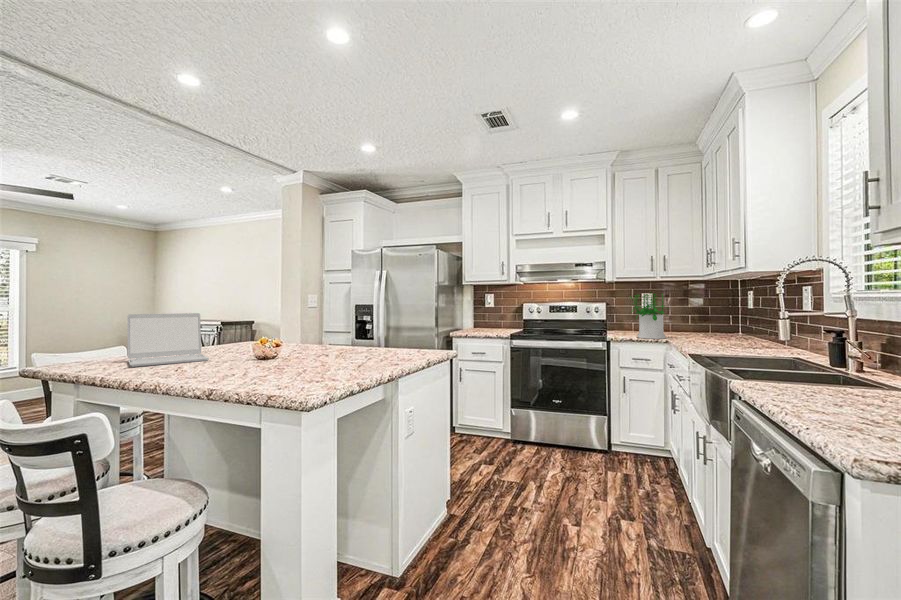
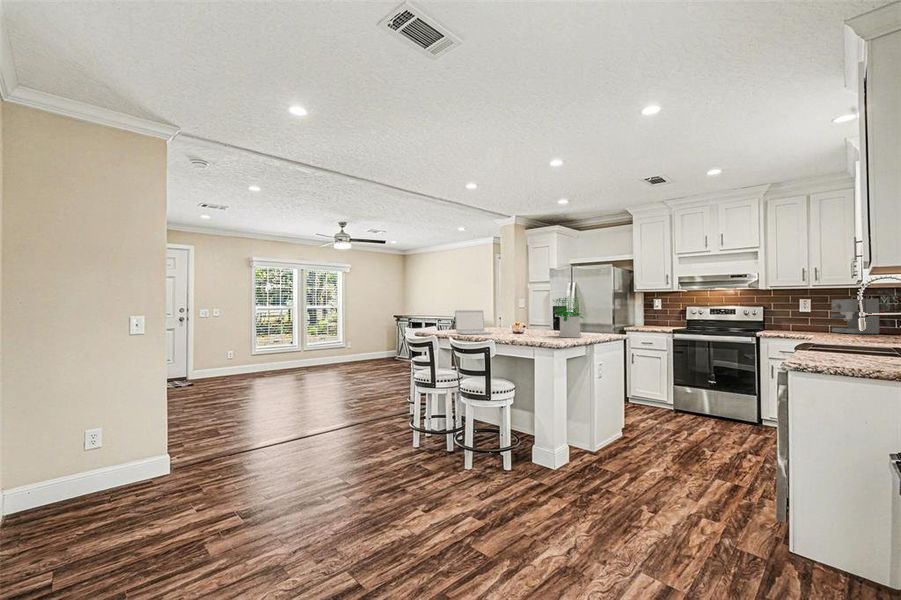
potted plant: present [631,292,665,339] -> present [553,298,583,337]
coffee maker: none [674,293,720,334] -> present [831,299,879,334]

